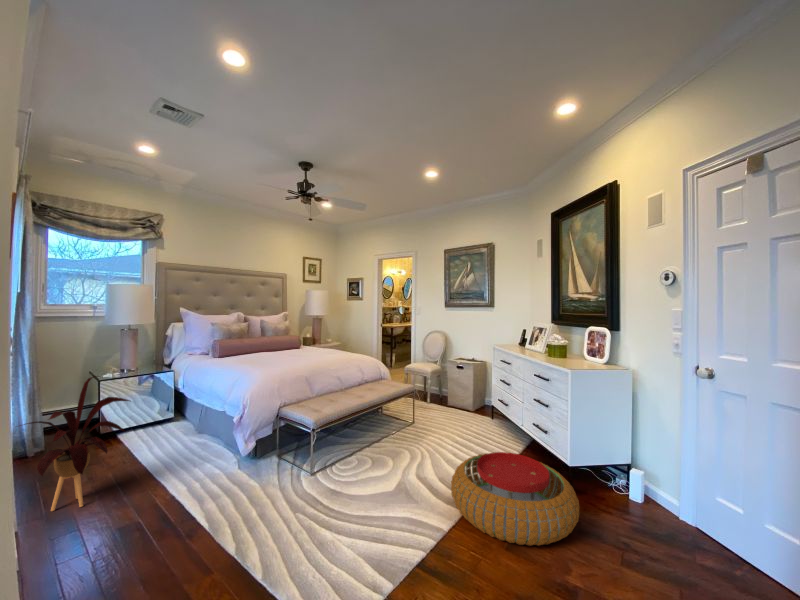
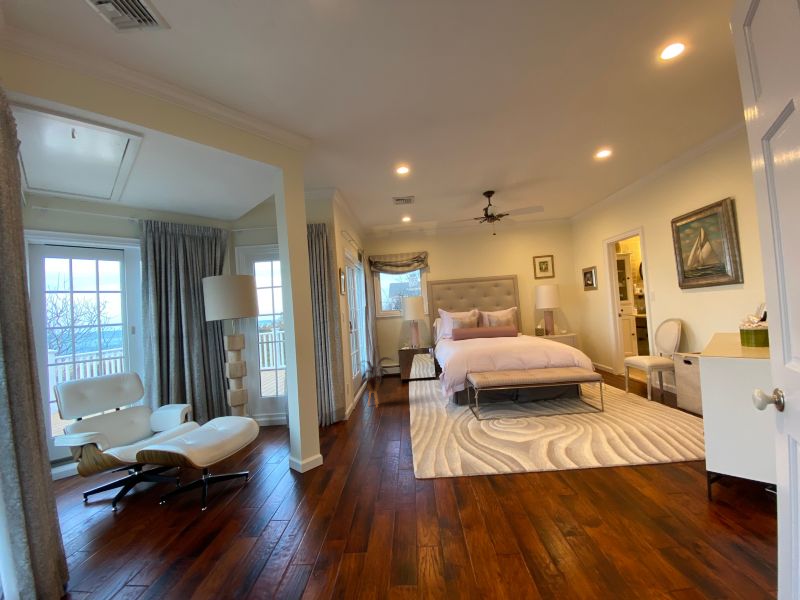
pouf: present [451,452,579,546] -> none [545,433,685,520]

